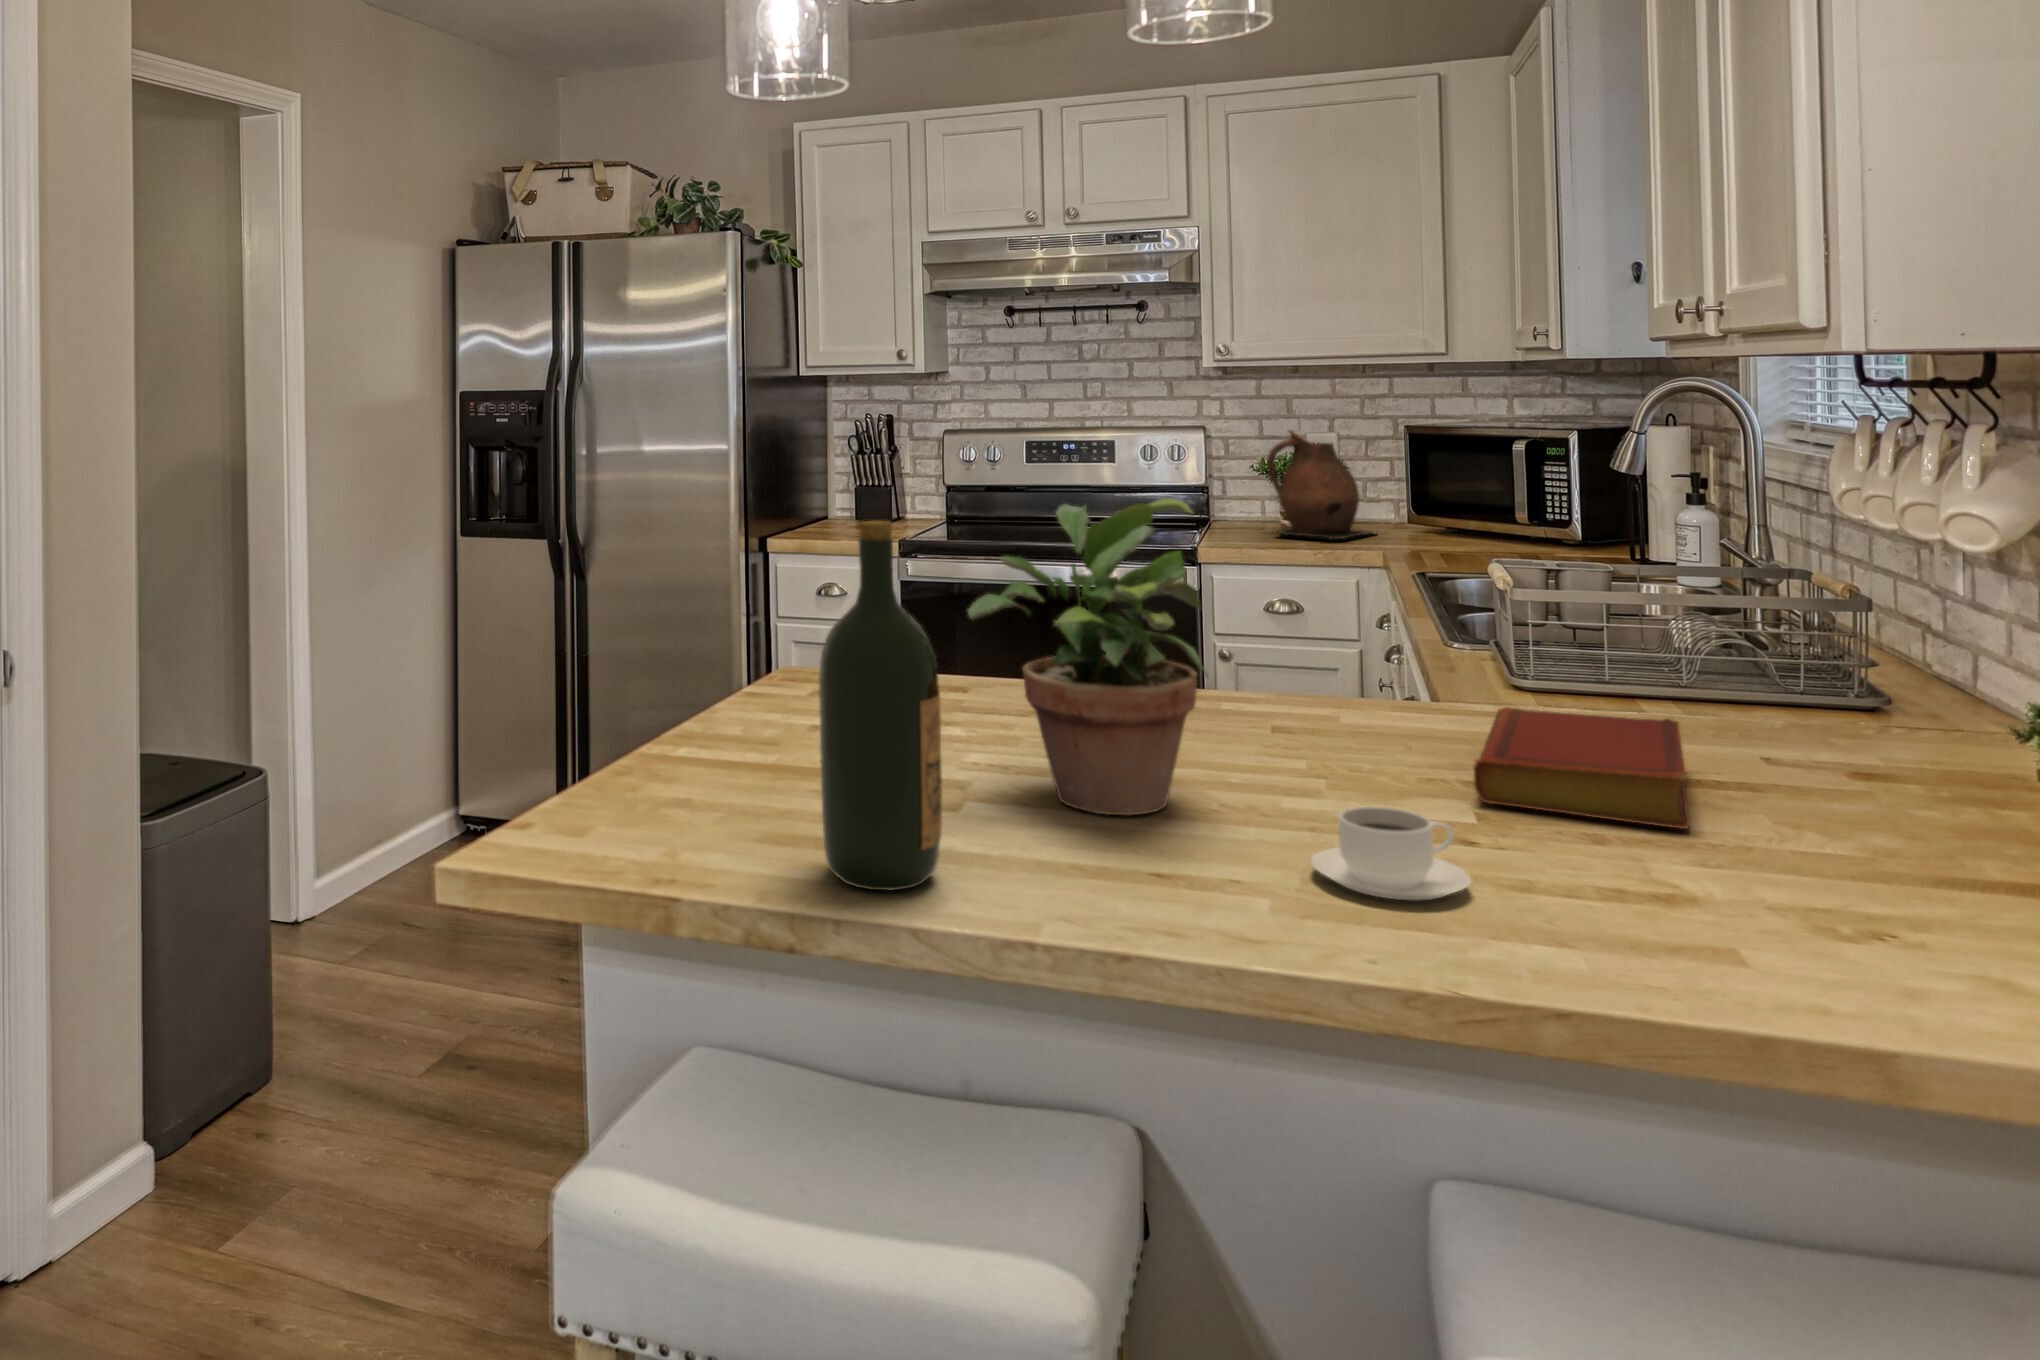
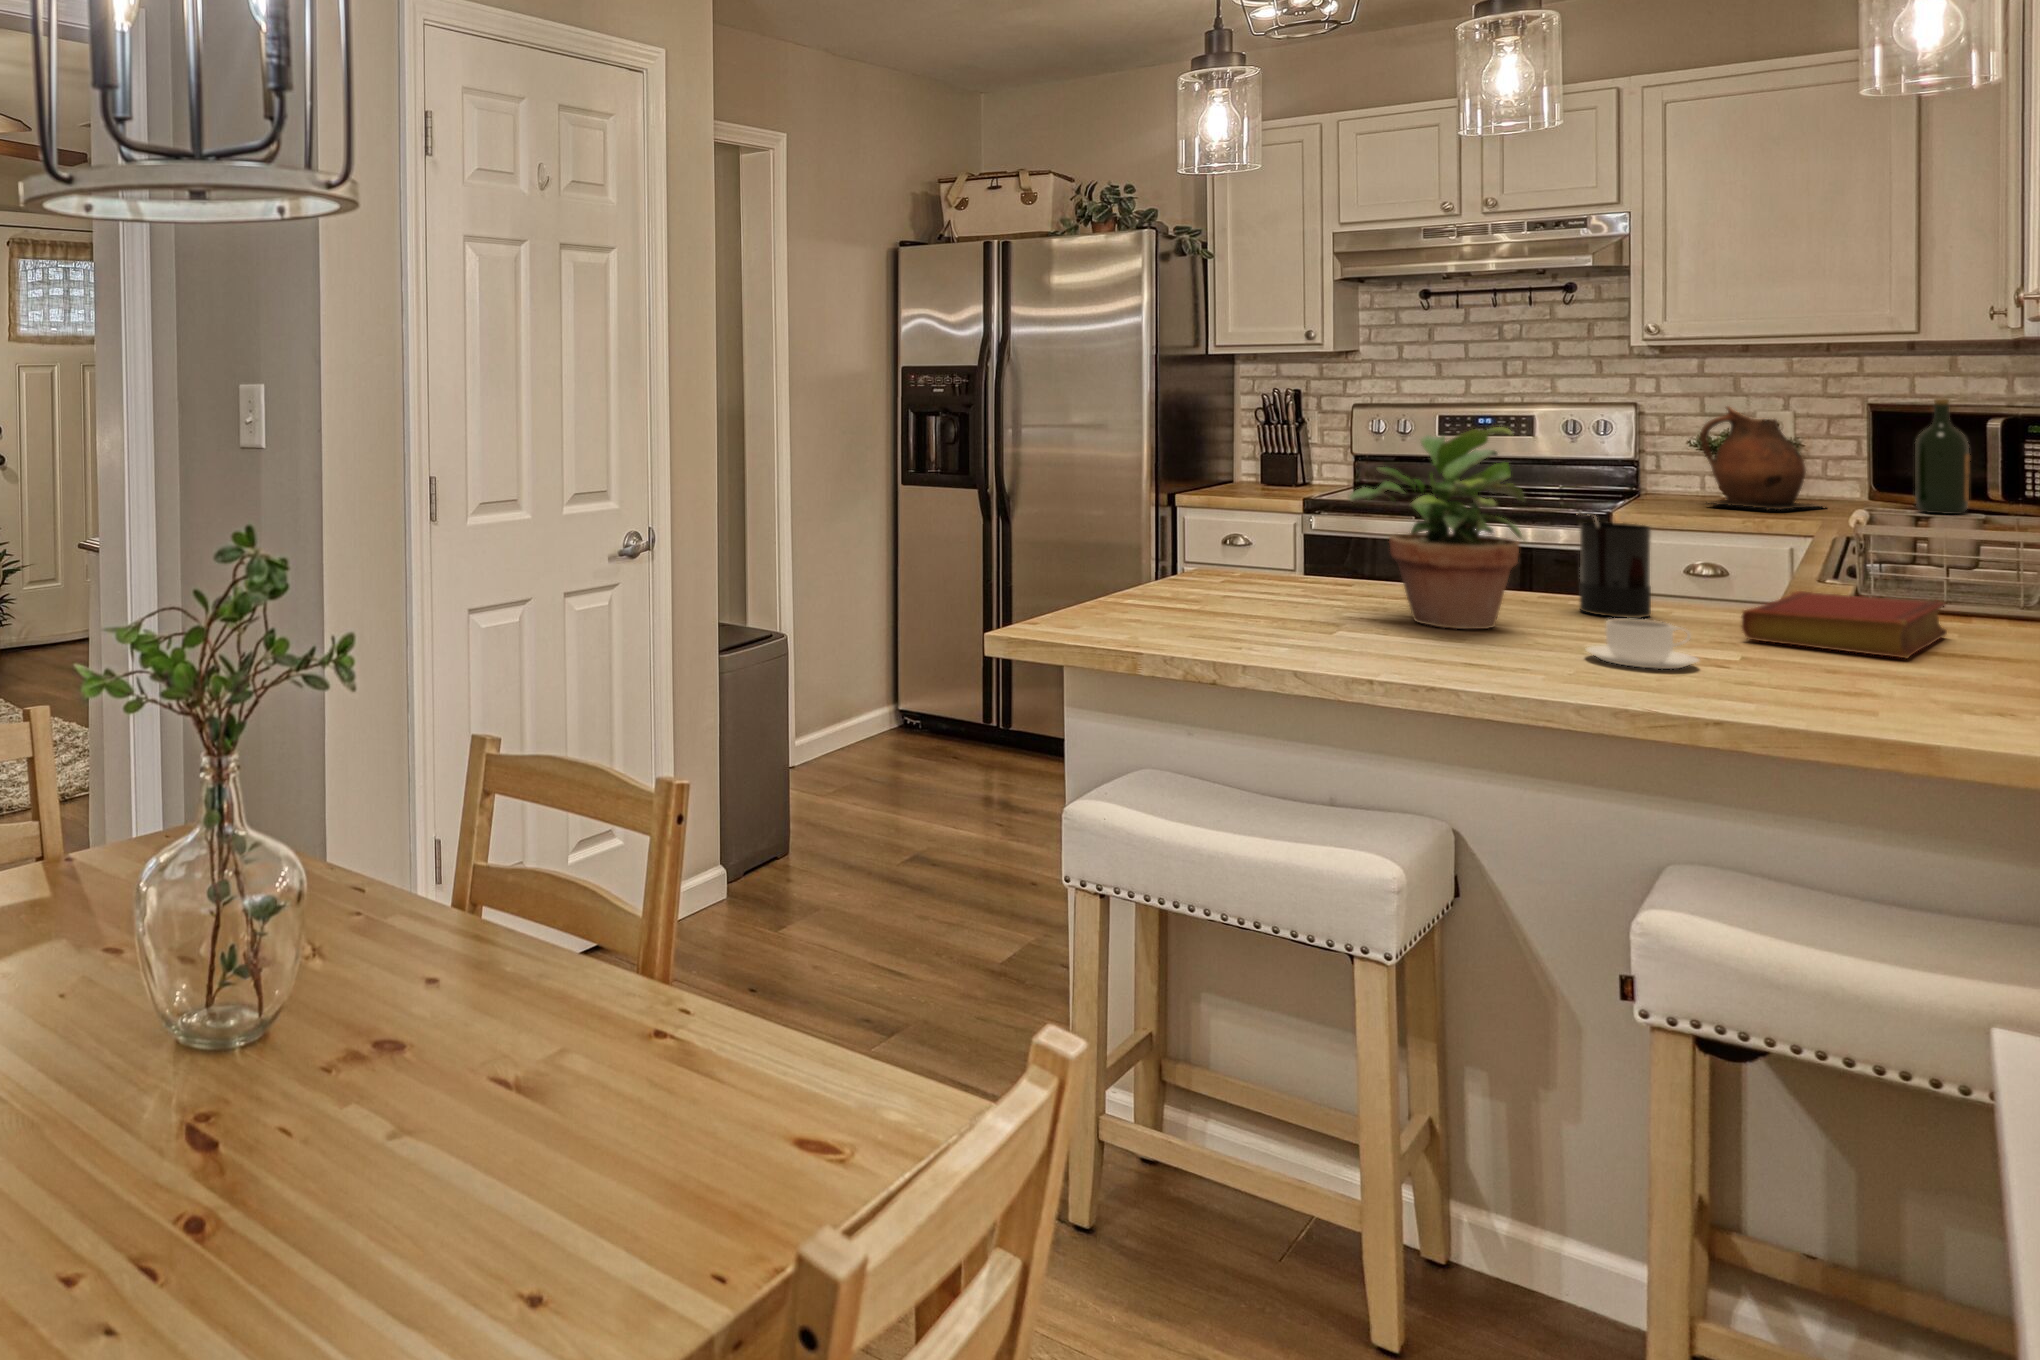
wine bottle: present [819,521,942,890] -> present [1915,398,1970,514]
candle: none [1243,609,1341,762] -> present [1580,520,1651,618]

